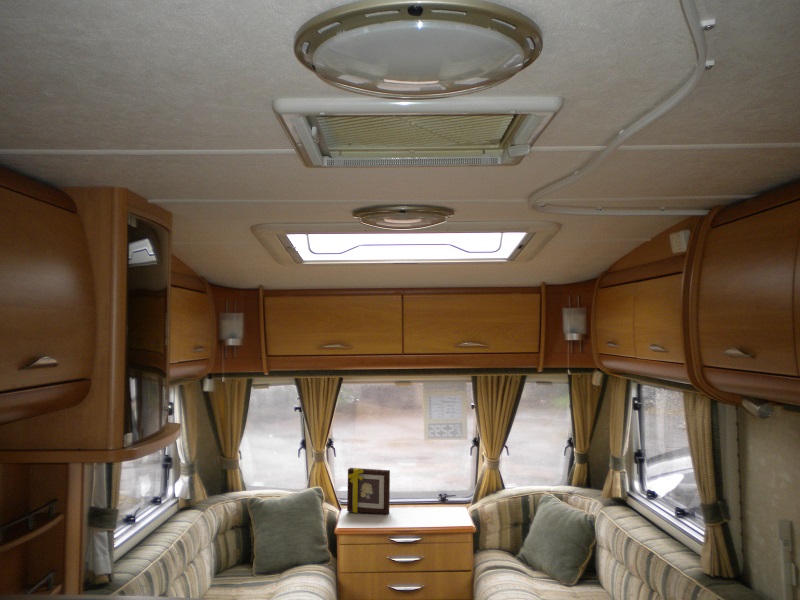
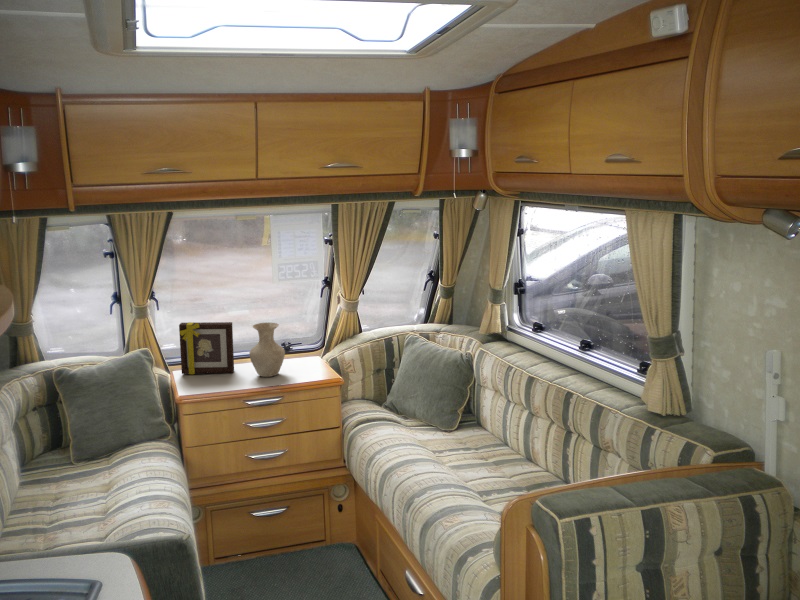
vase: none [401,472,430,520] -> present [250,322,285,377]

